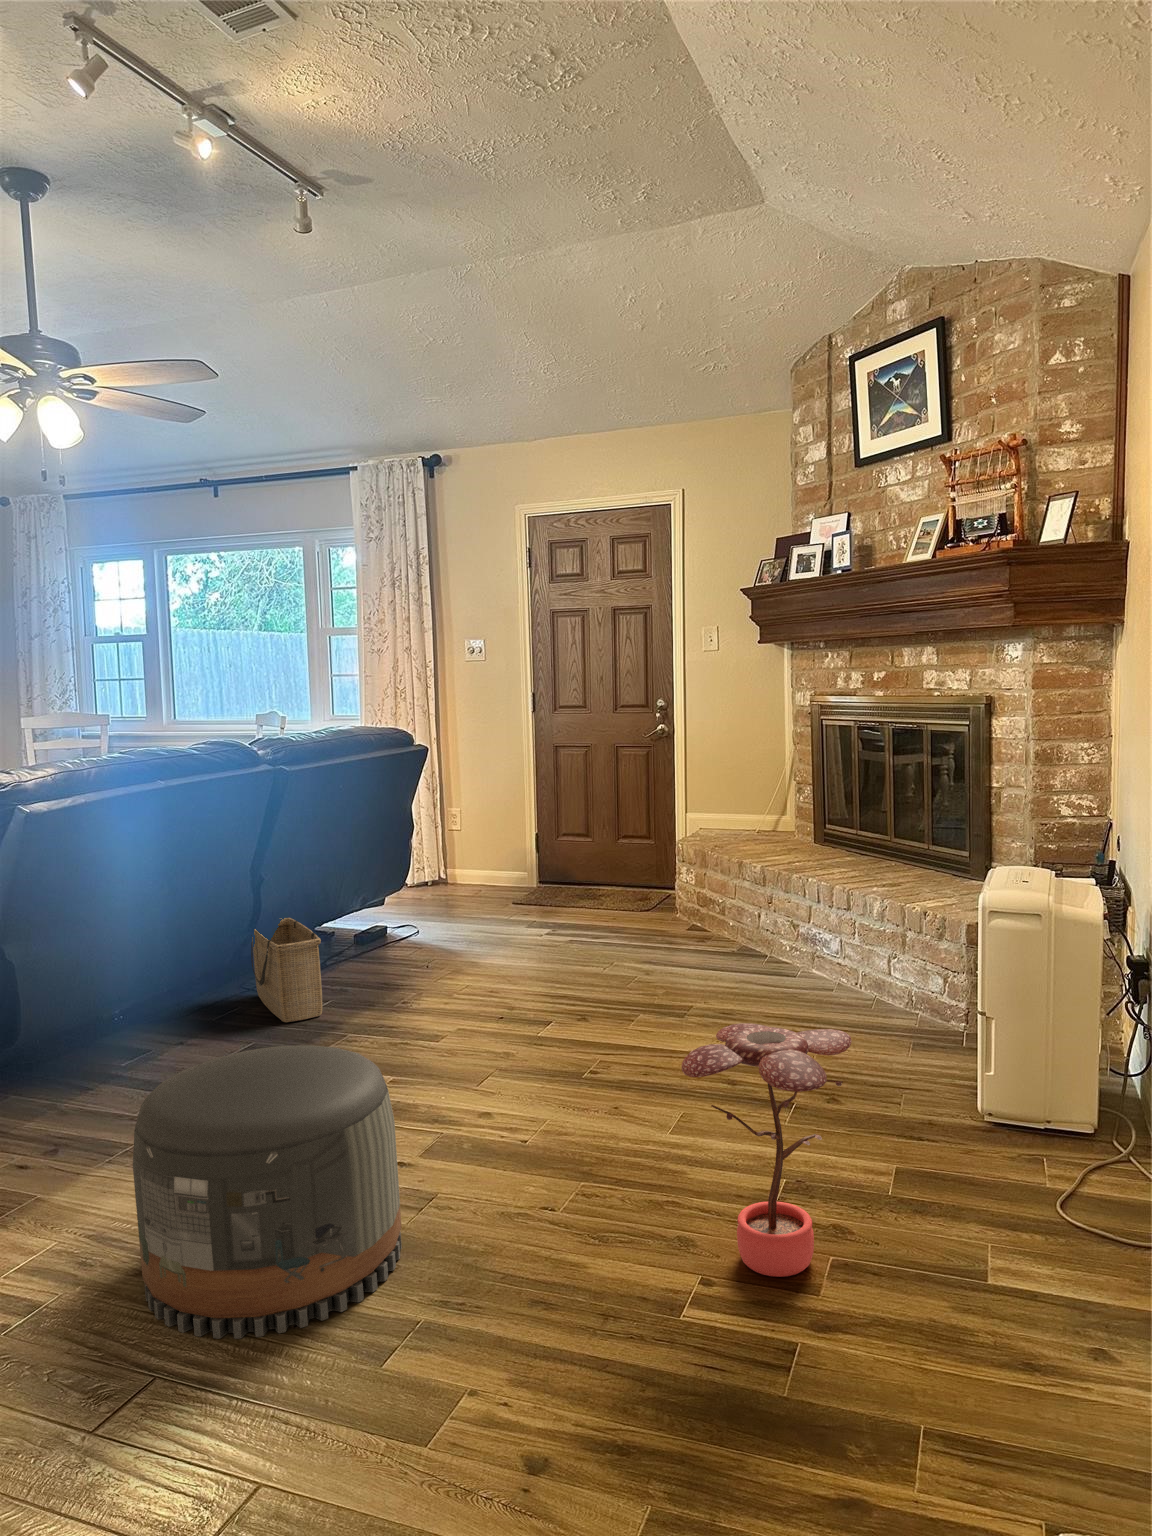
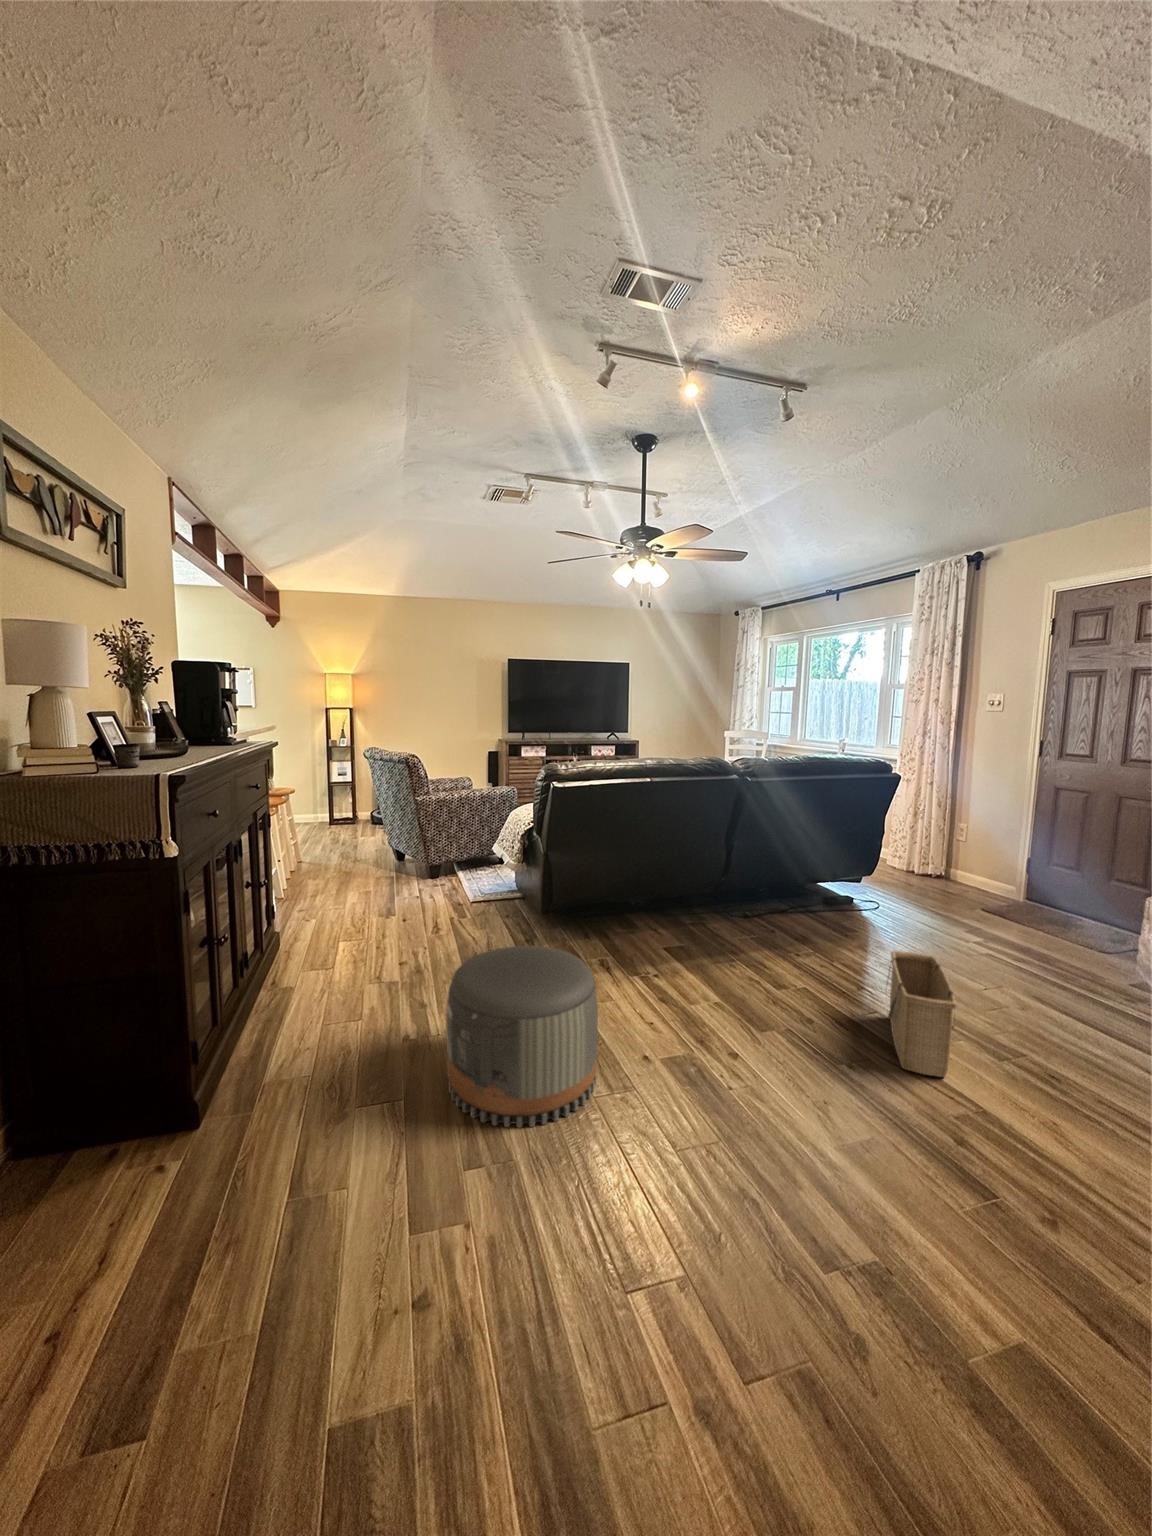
basket: present [251,918,322,1022] -> present [888,951,957,1077]
potted plant: present [682,1023,852,1277] -> none [690,1087,873,1353]

